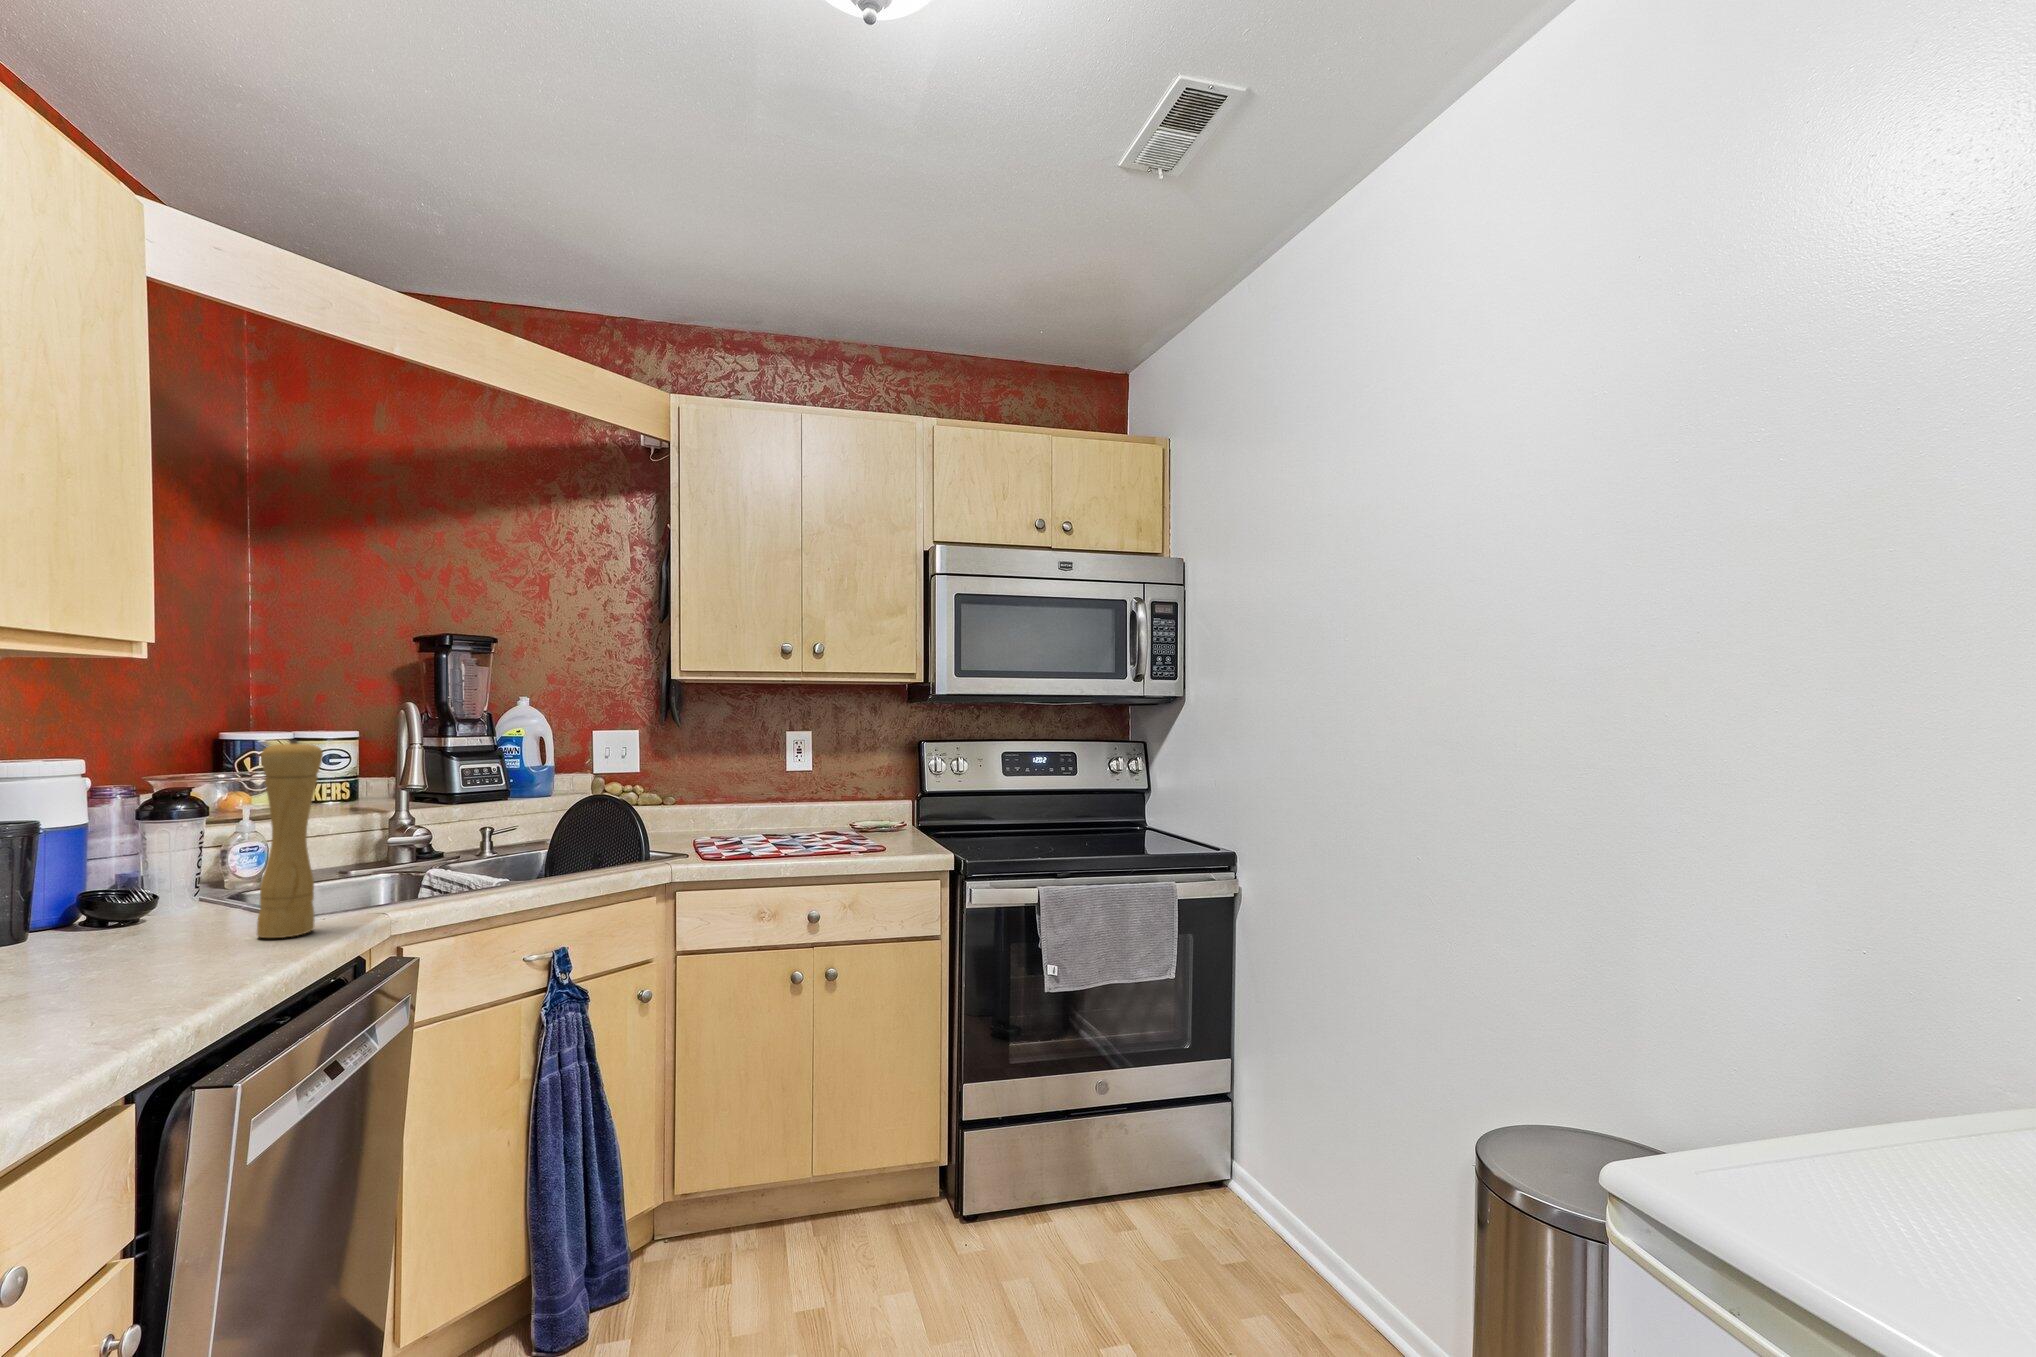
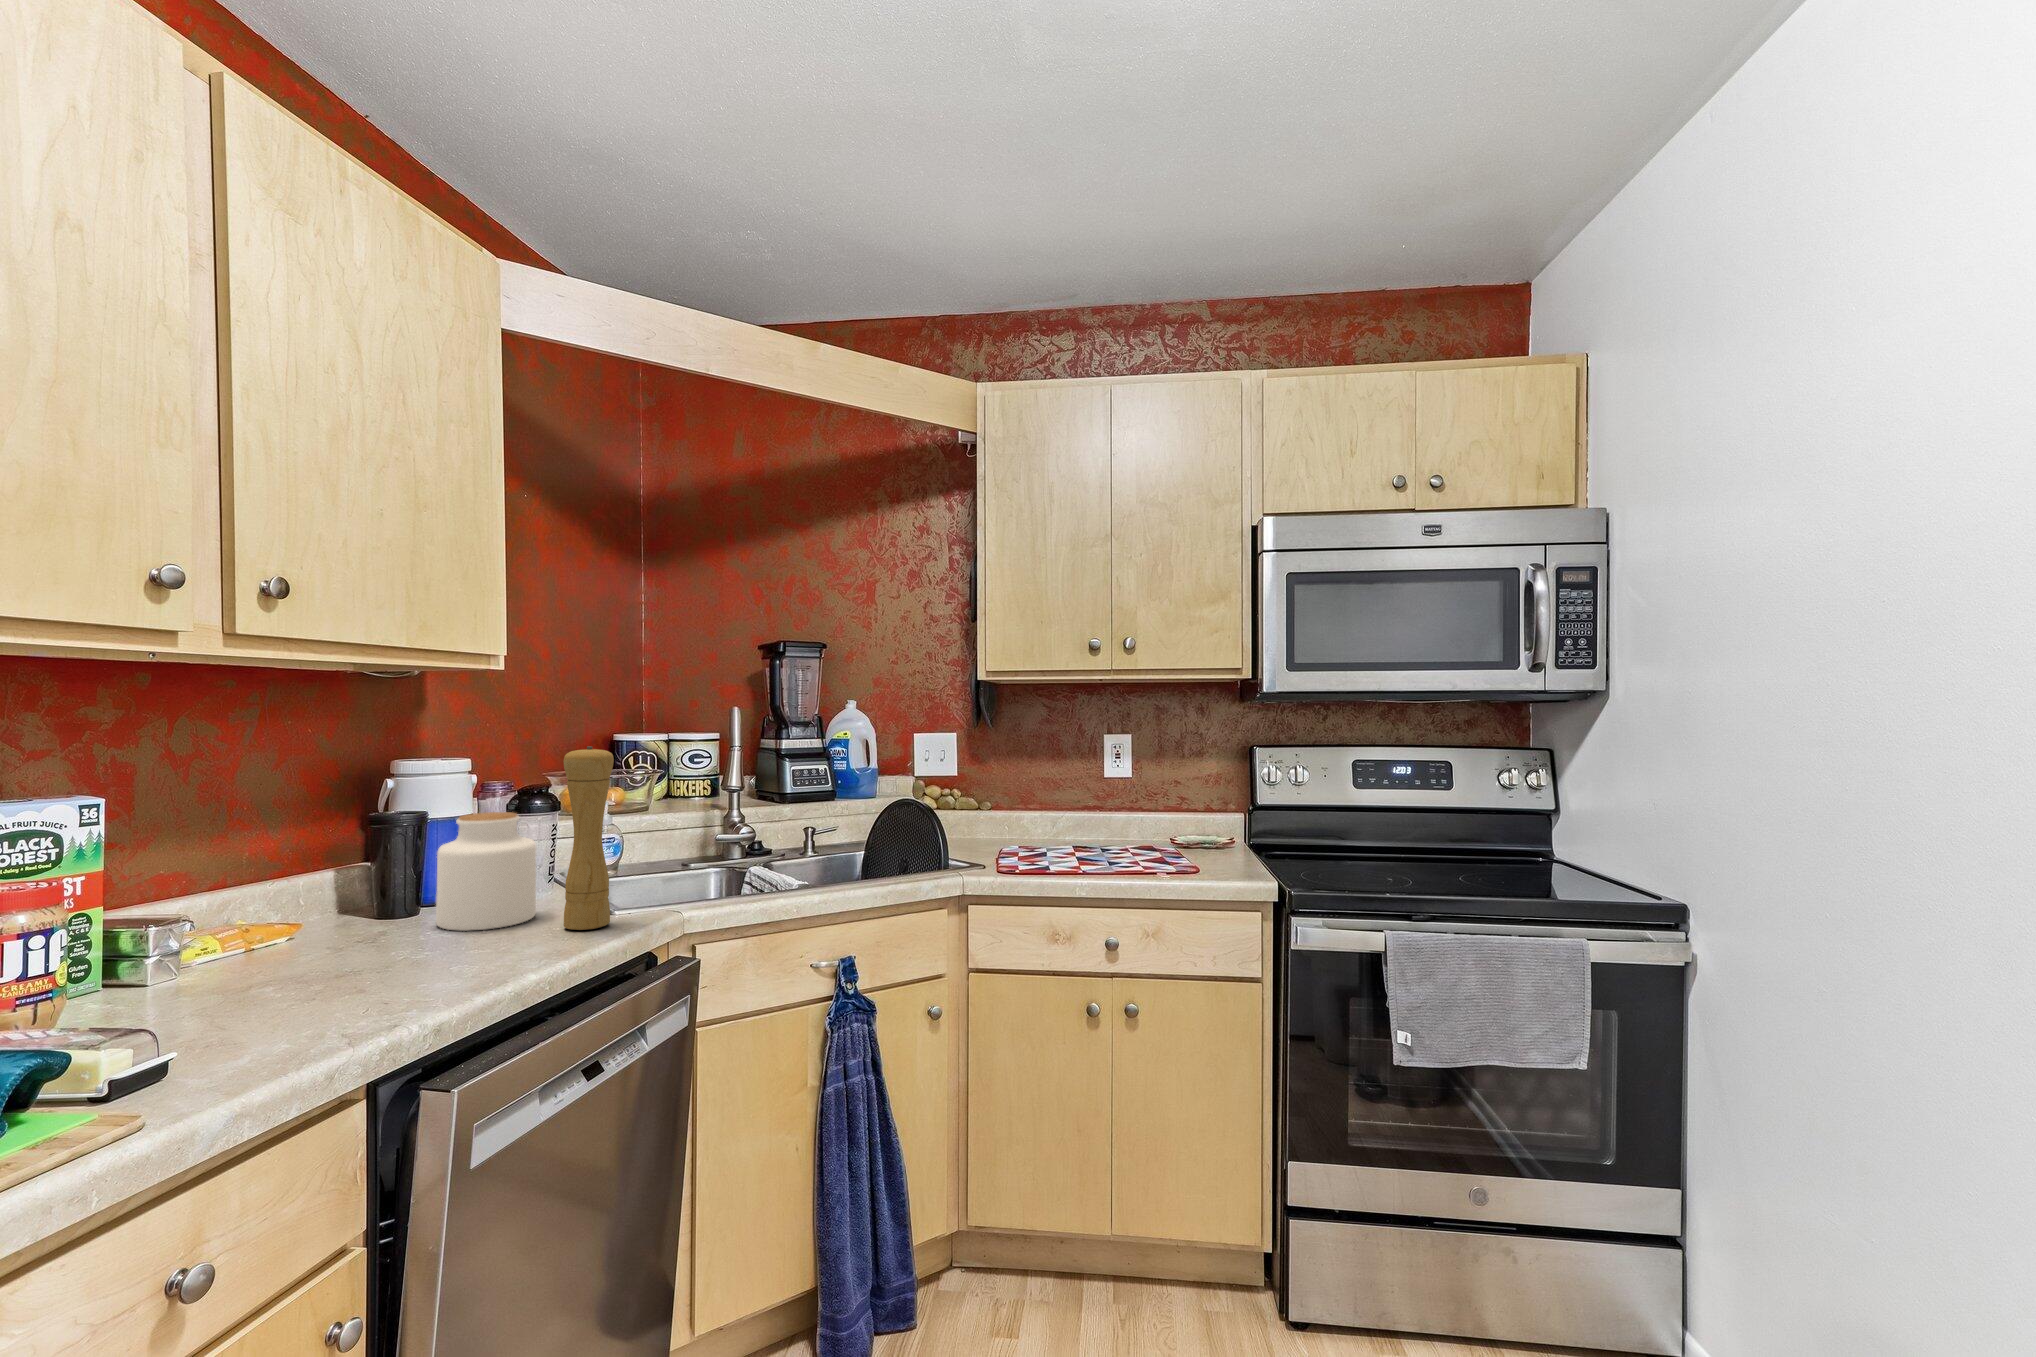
jar: none [67,816,206,952] -> present [436,812,536,931]

